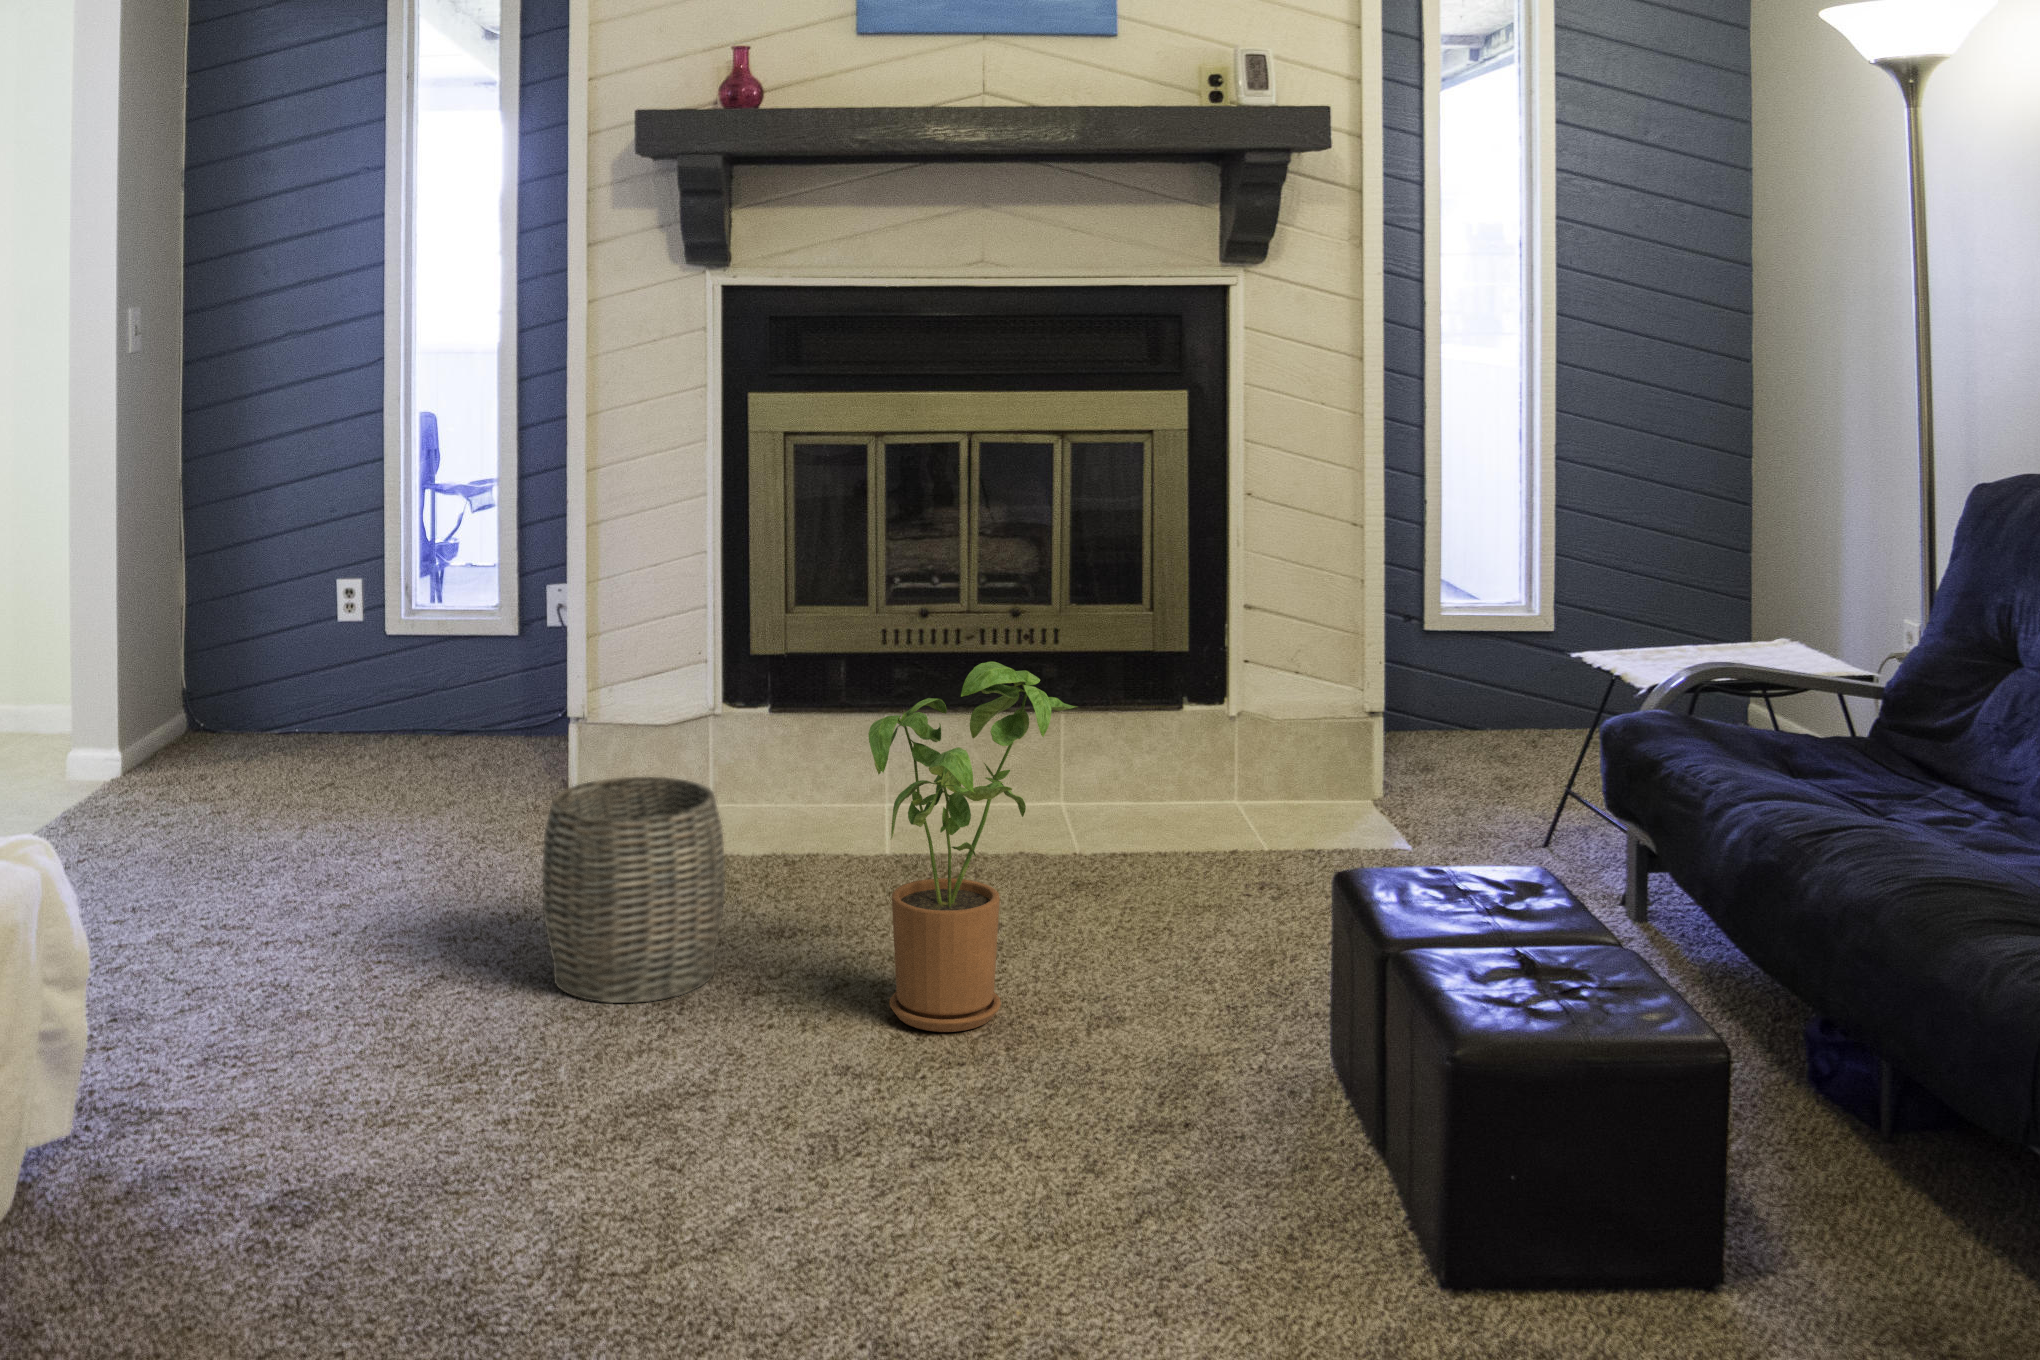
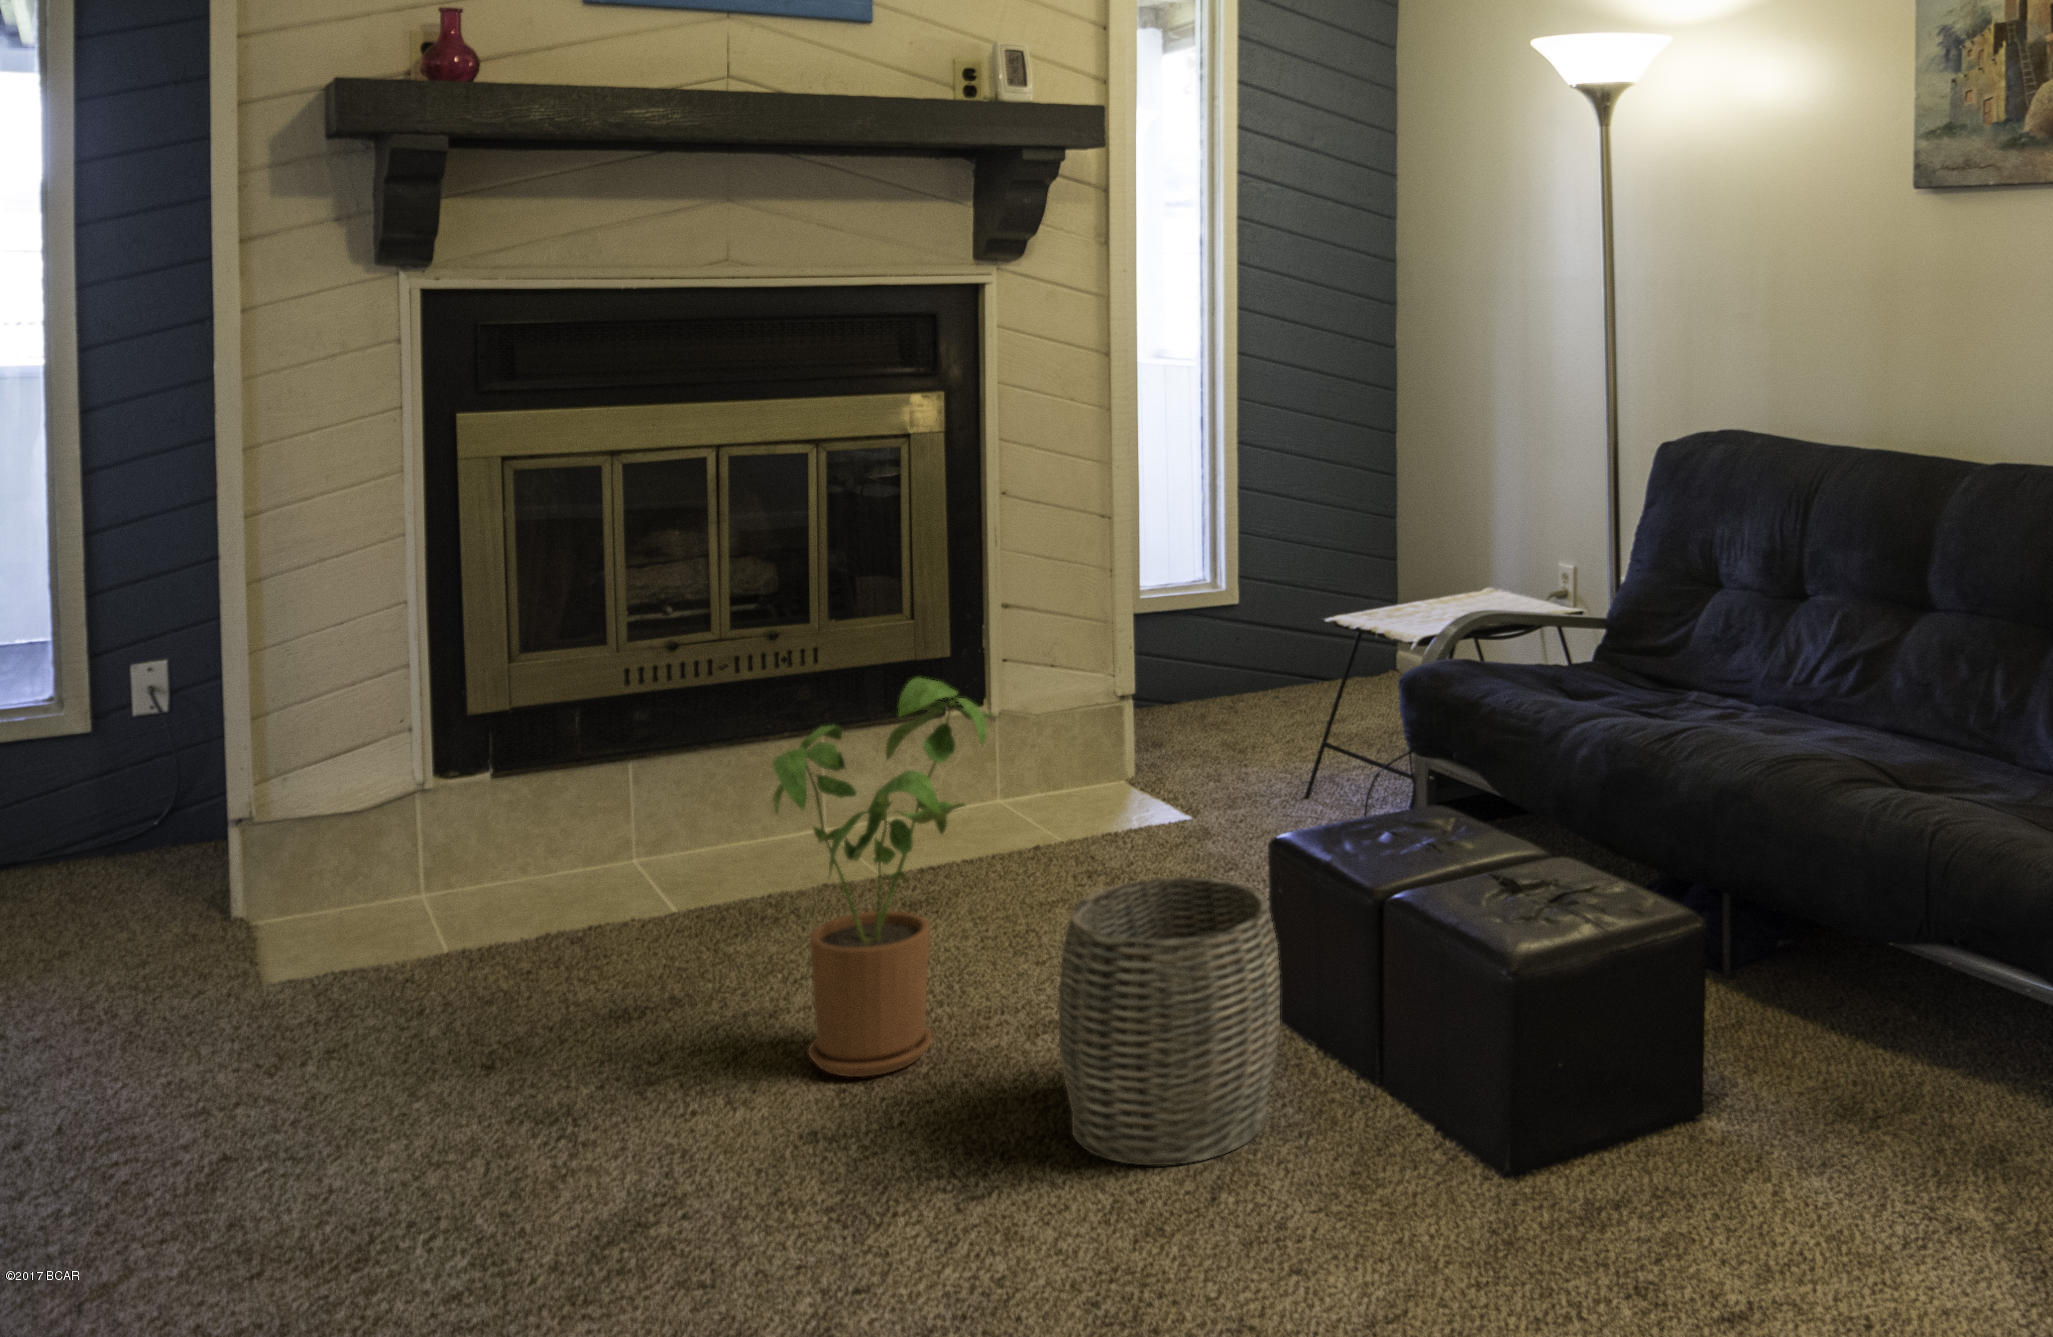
woven basket: present [543,777,725,1003] -> present [1059,877,1280,1165]

